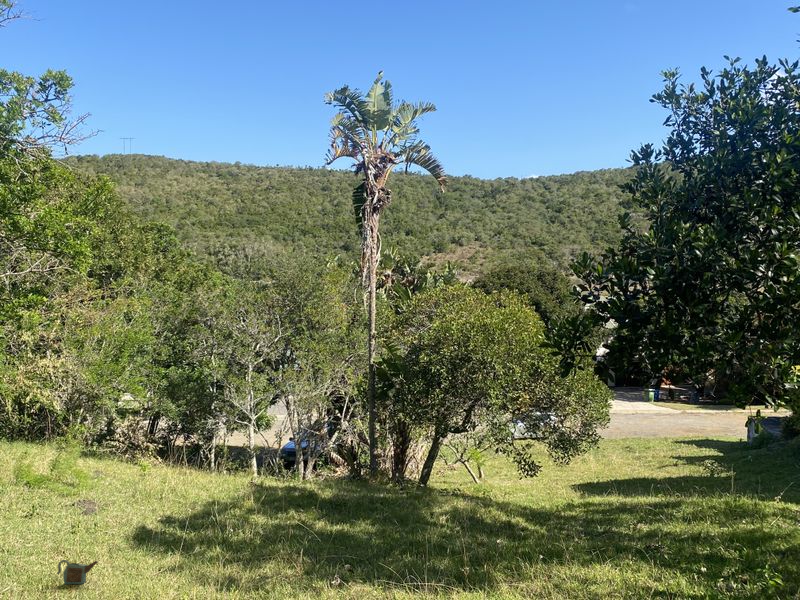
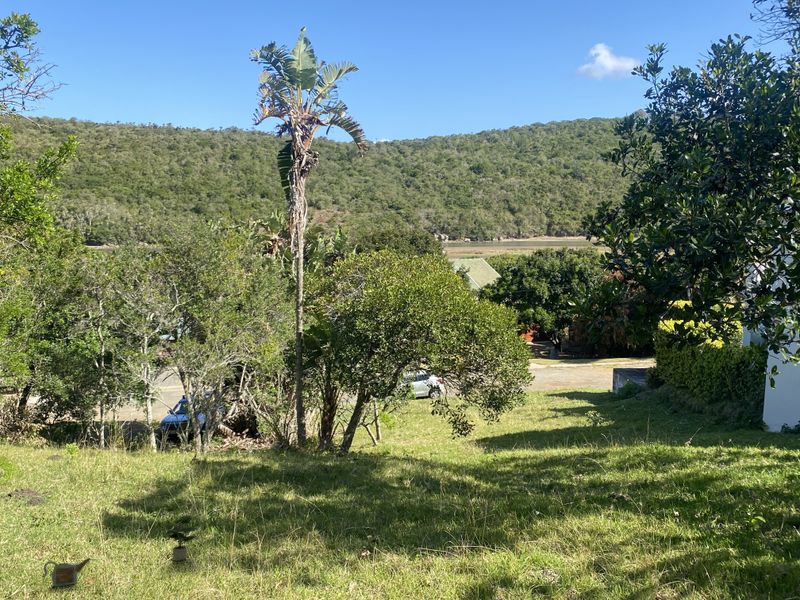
potted plant: none [168,530,202,574] -> present [161,515,198,561]

